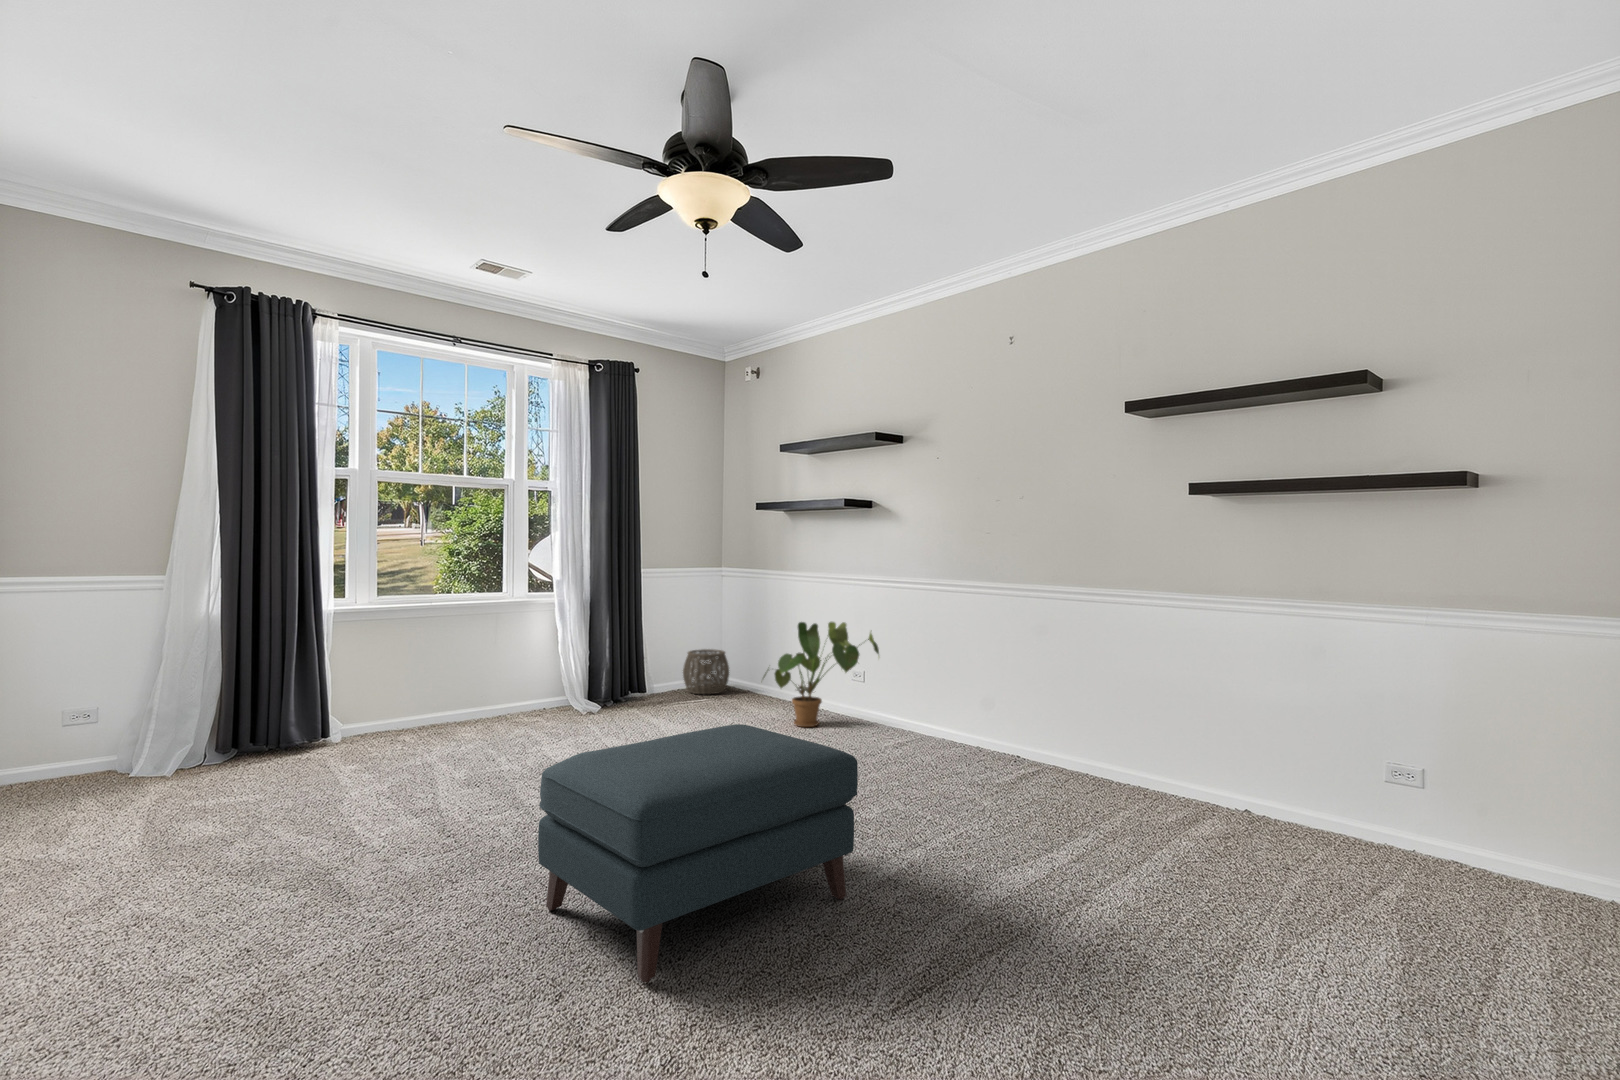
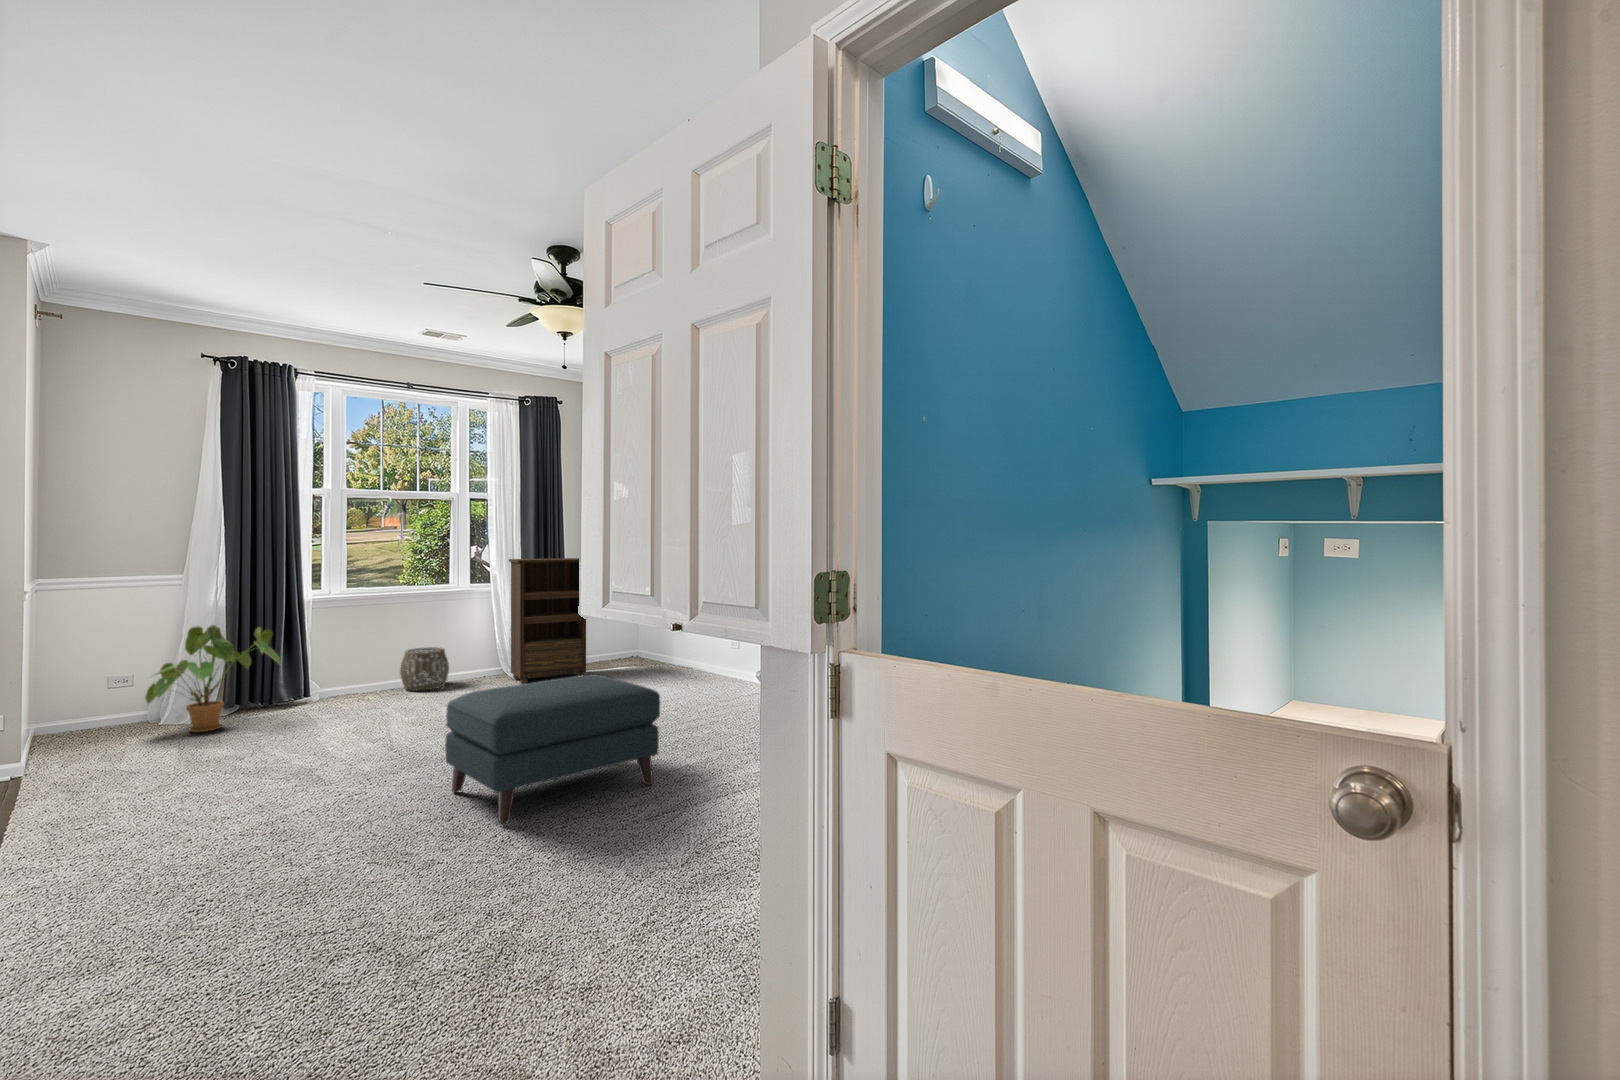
bookshelf: none [576,561,676,723] -> present [509,558,586,684]
house plant: present [763,622,879,727] -> present [145,625,280,732]
woven basket: present [683,649,729,694] -> present [400,647,449,691]

